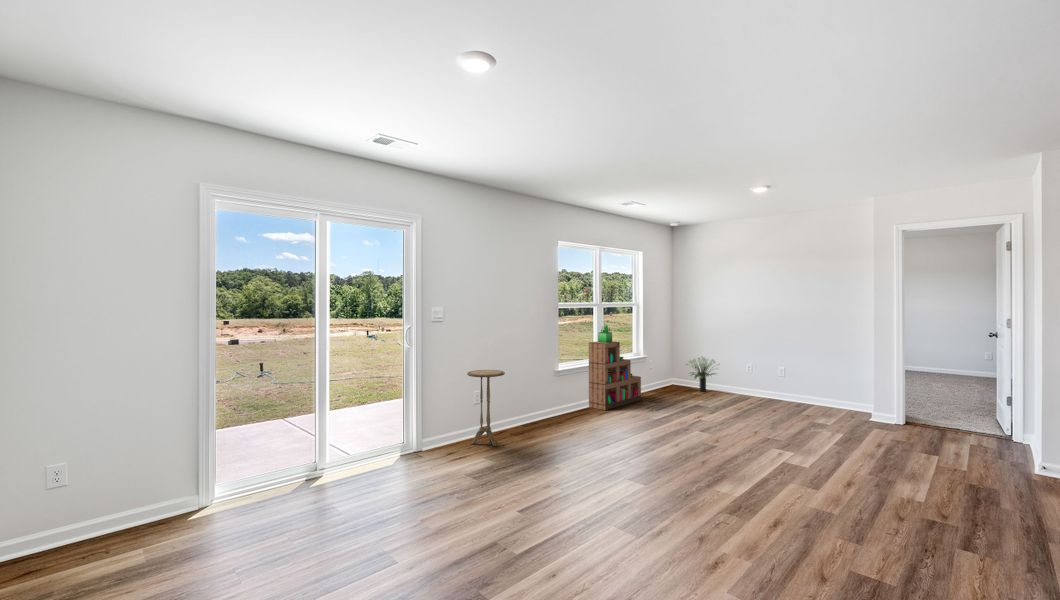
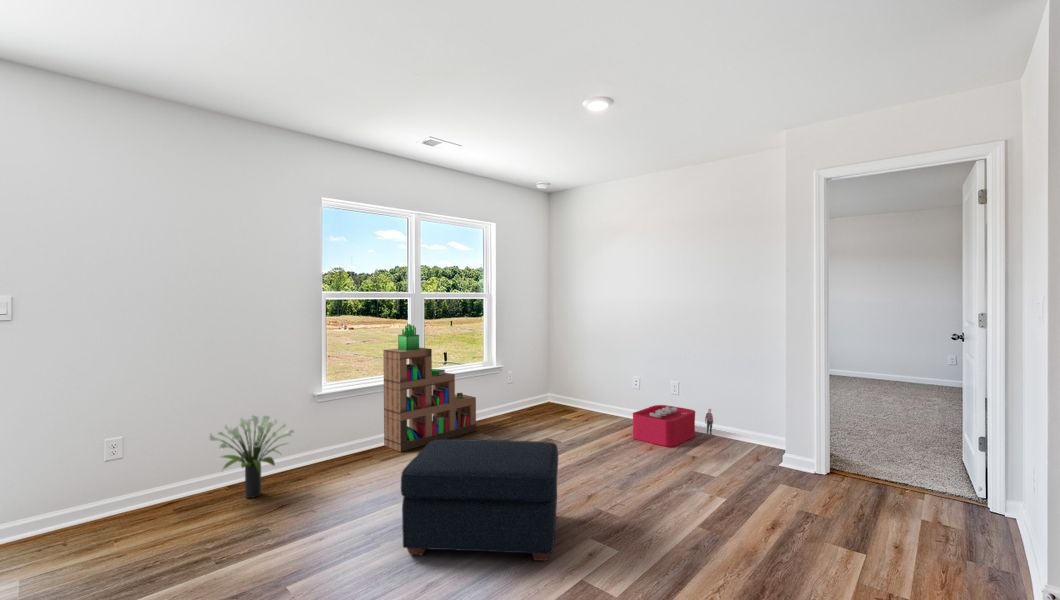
potted plant: present [686,356,719,392] -> present [210,416,294,498]
side table: present [467,370,505,446] -> none [47,404,137,546]
storage bin: none [756,384,813,410] -> present [633,405,713,447]
ottoman: none [664,393,762,456] -> present [401,439,558,561]

